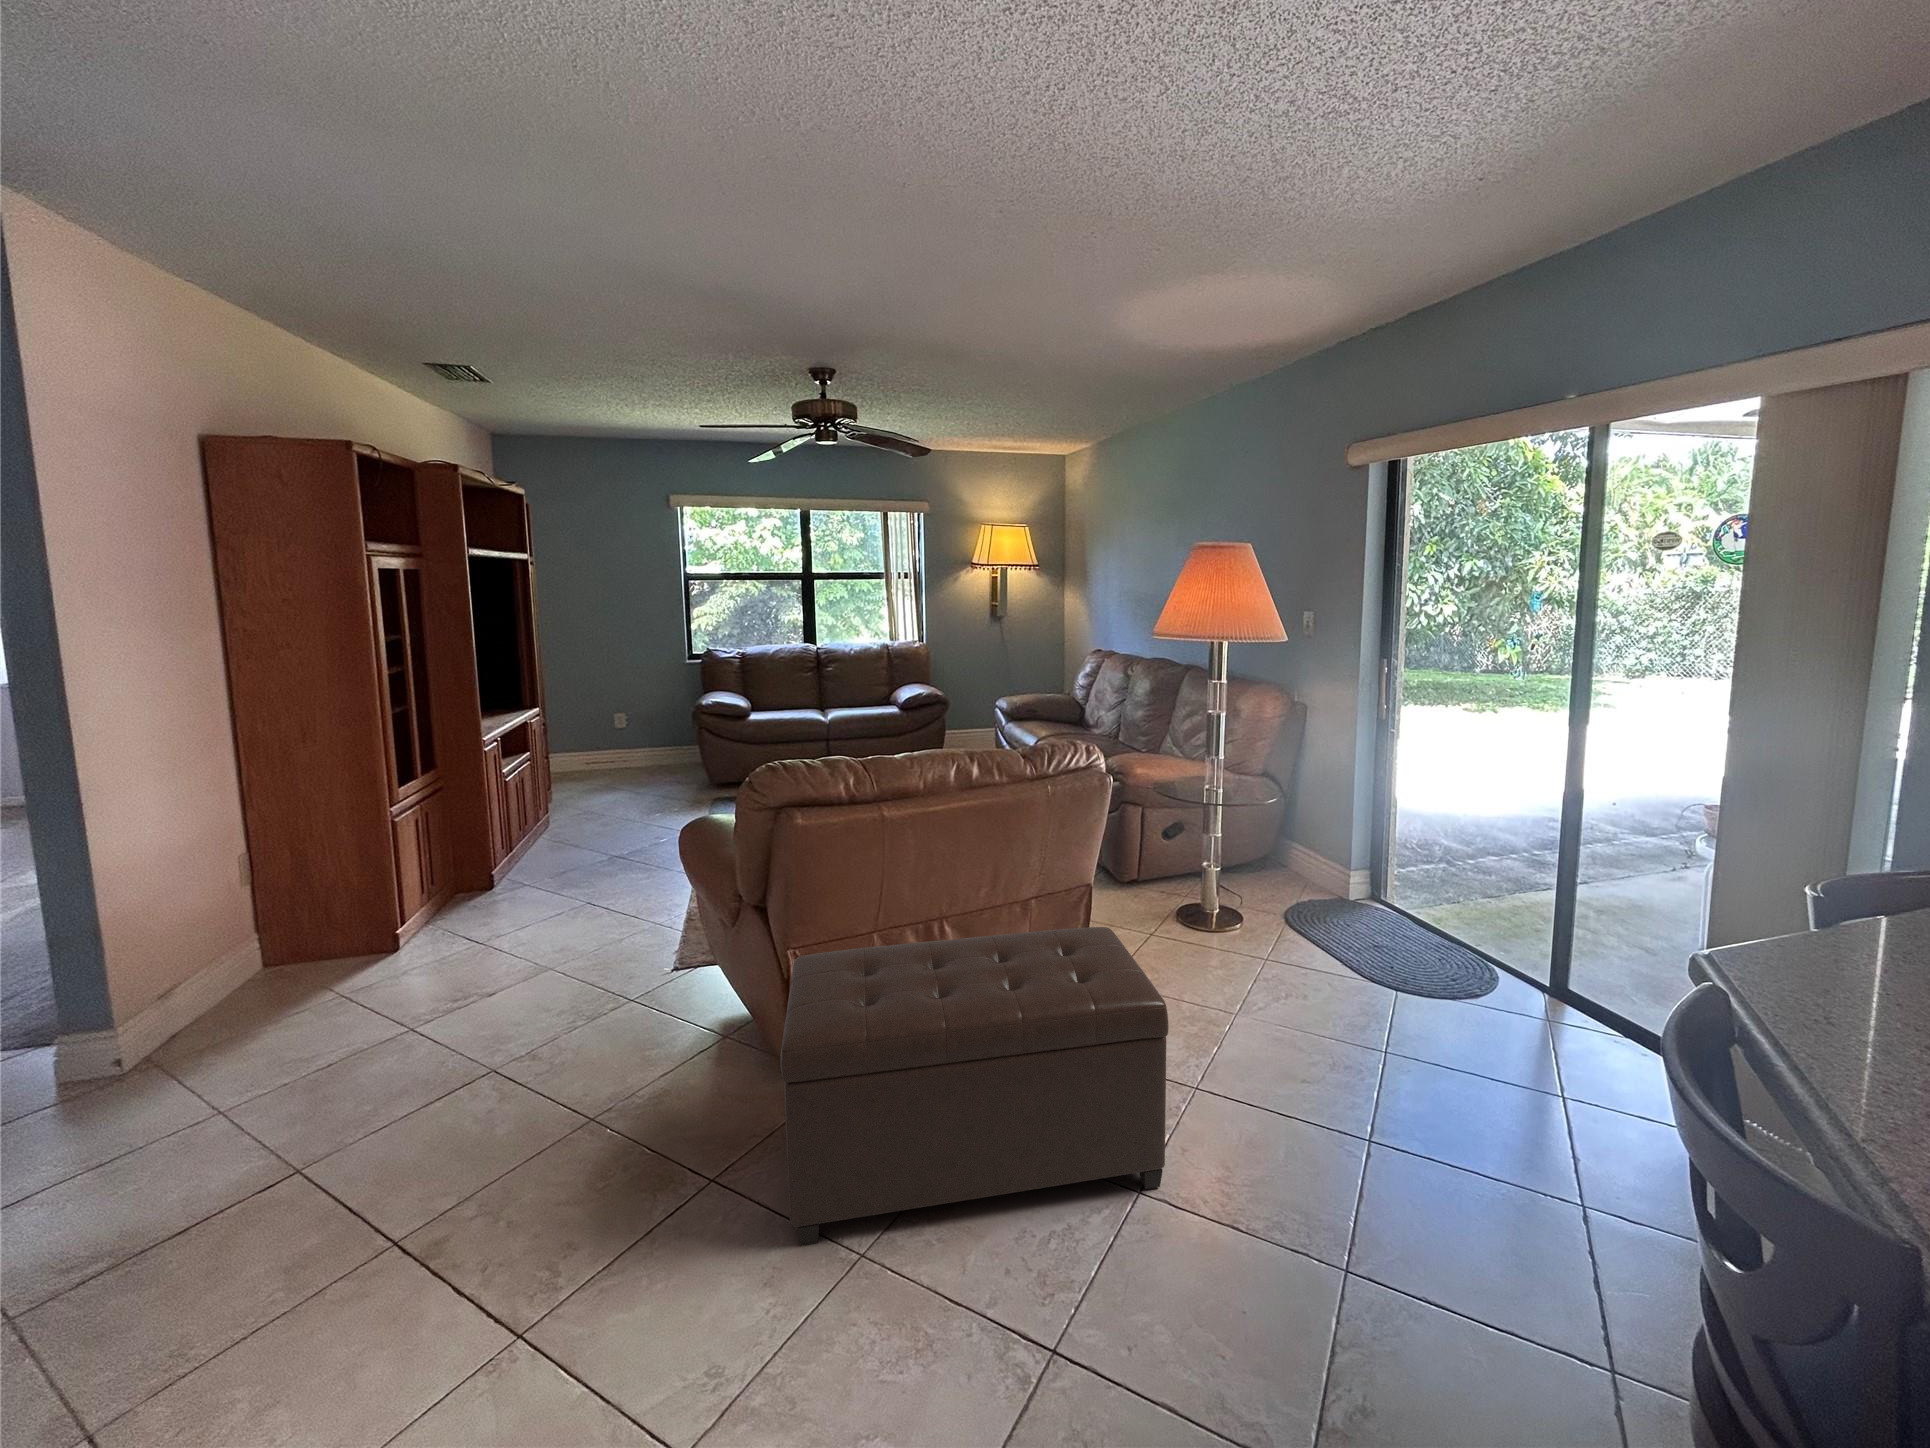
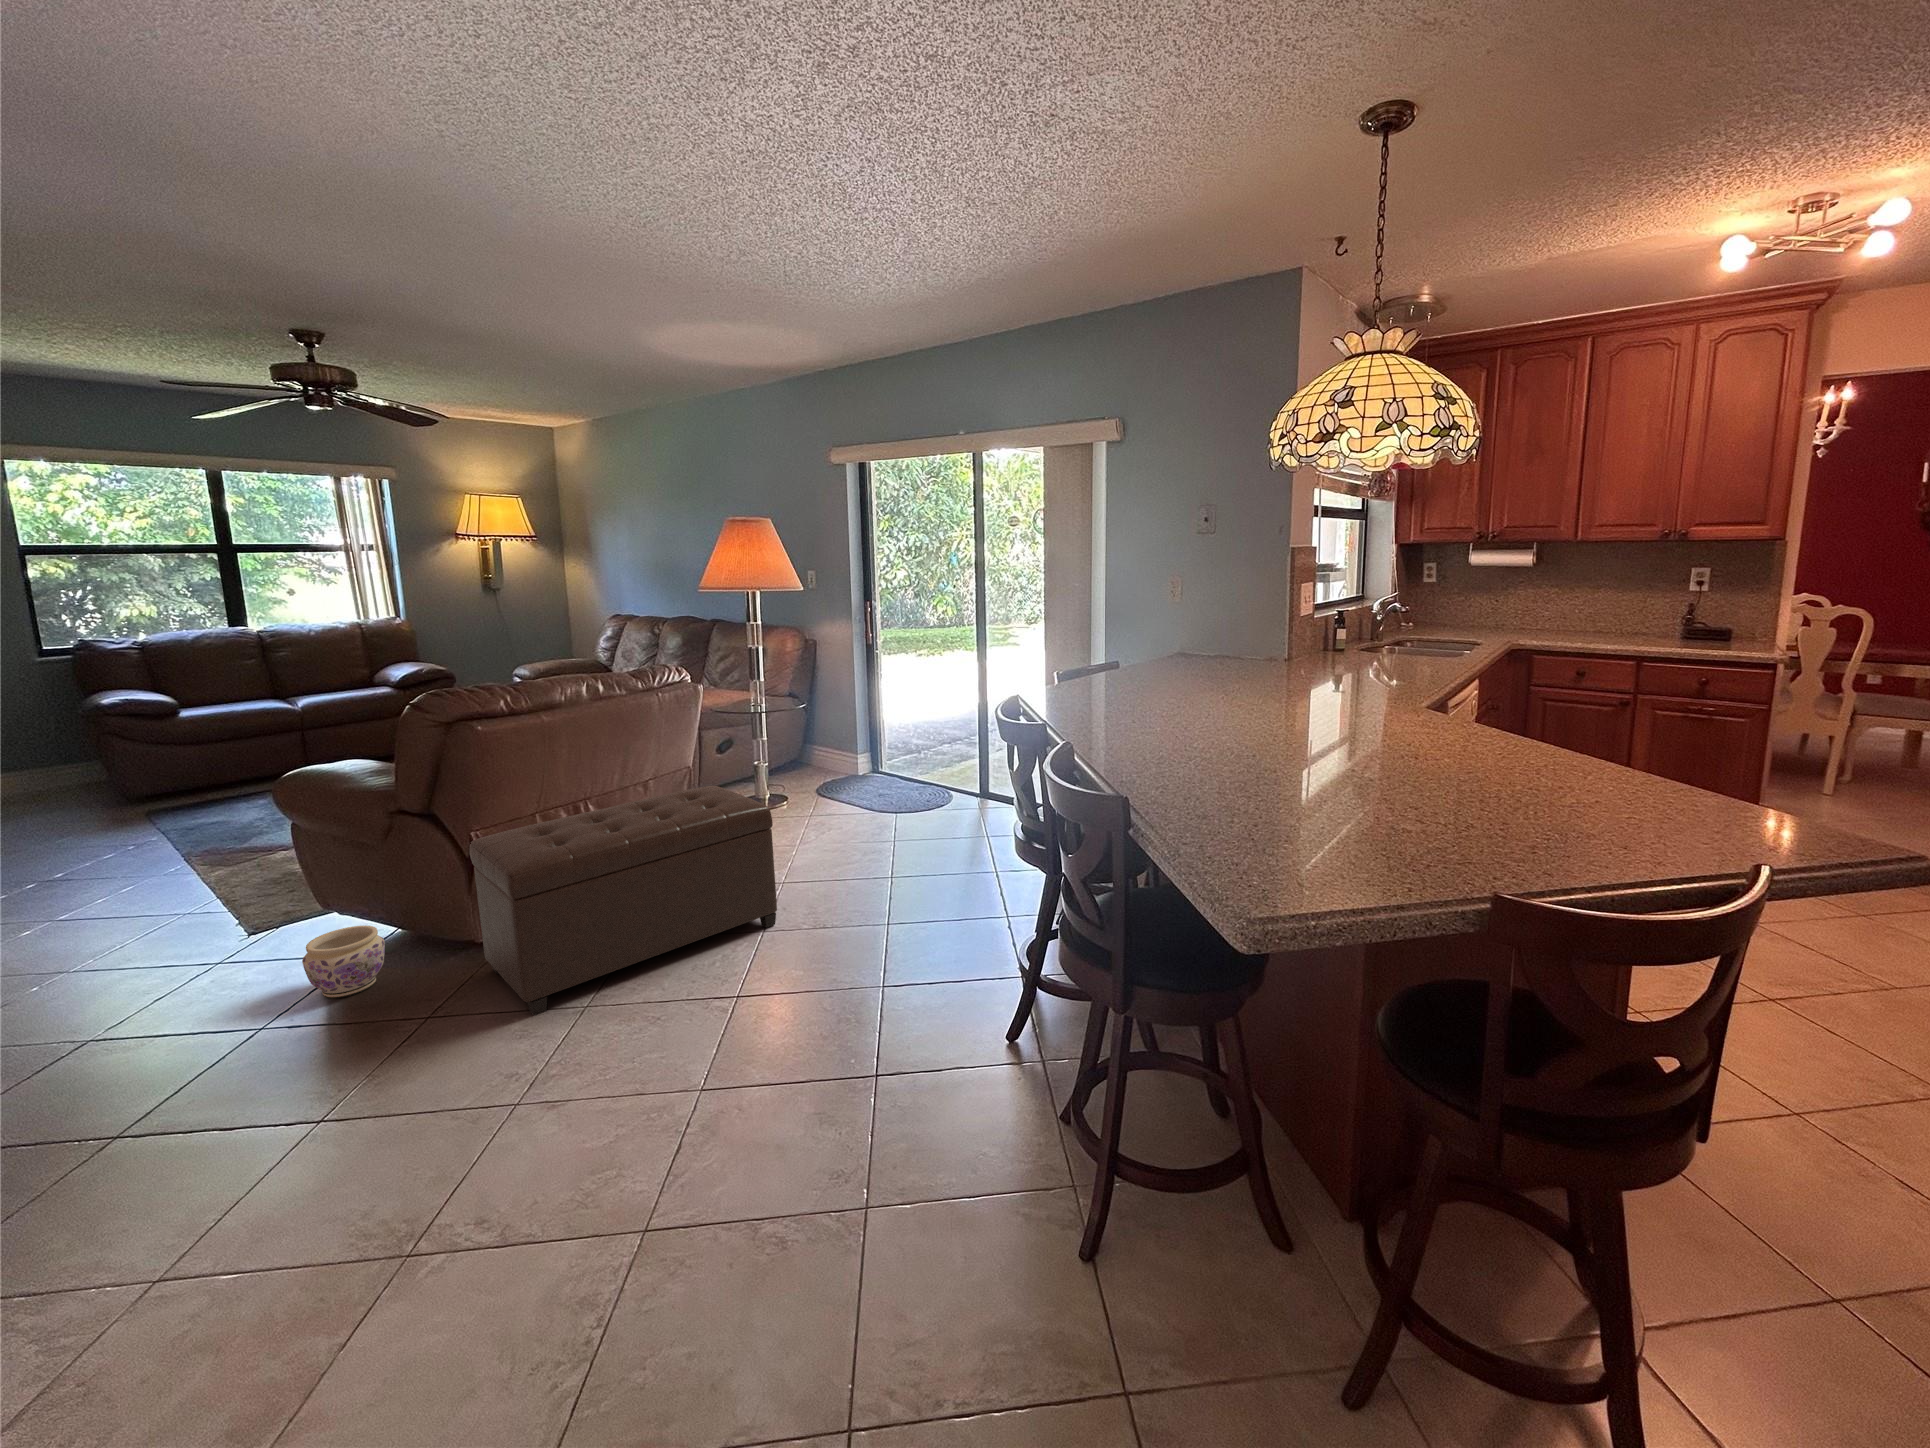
planter: none [642,1015,722,1105] -> present [302,925,385,999]

